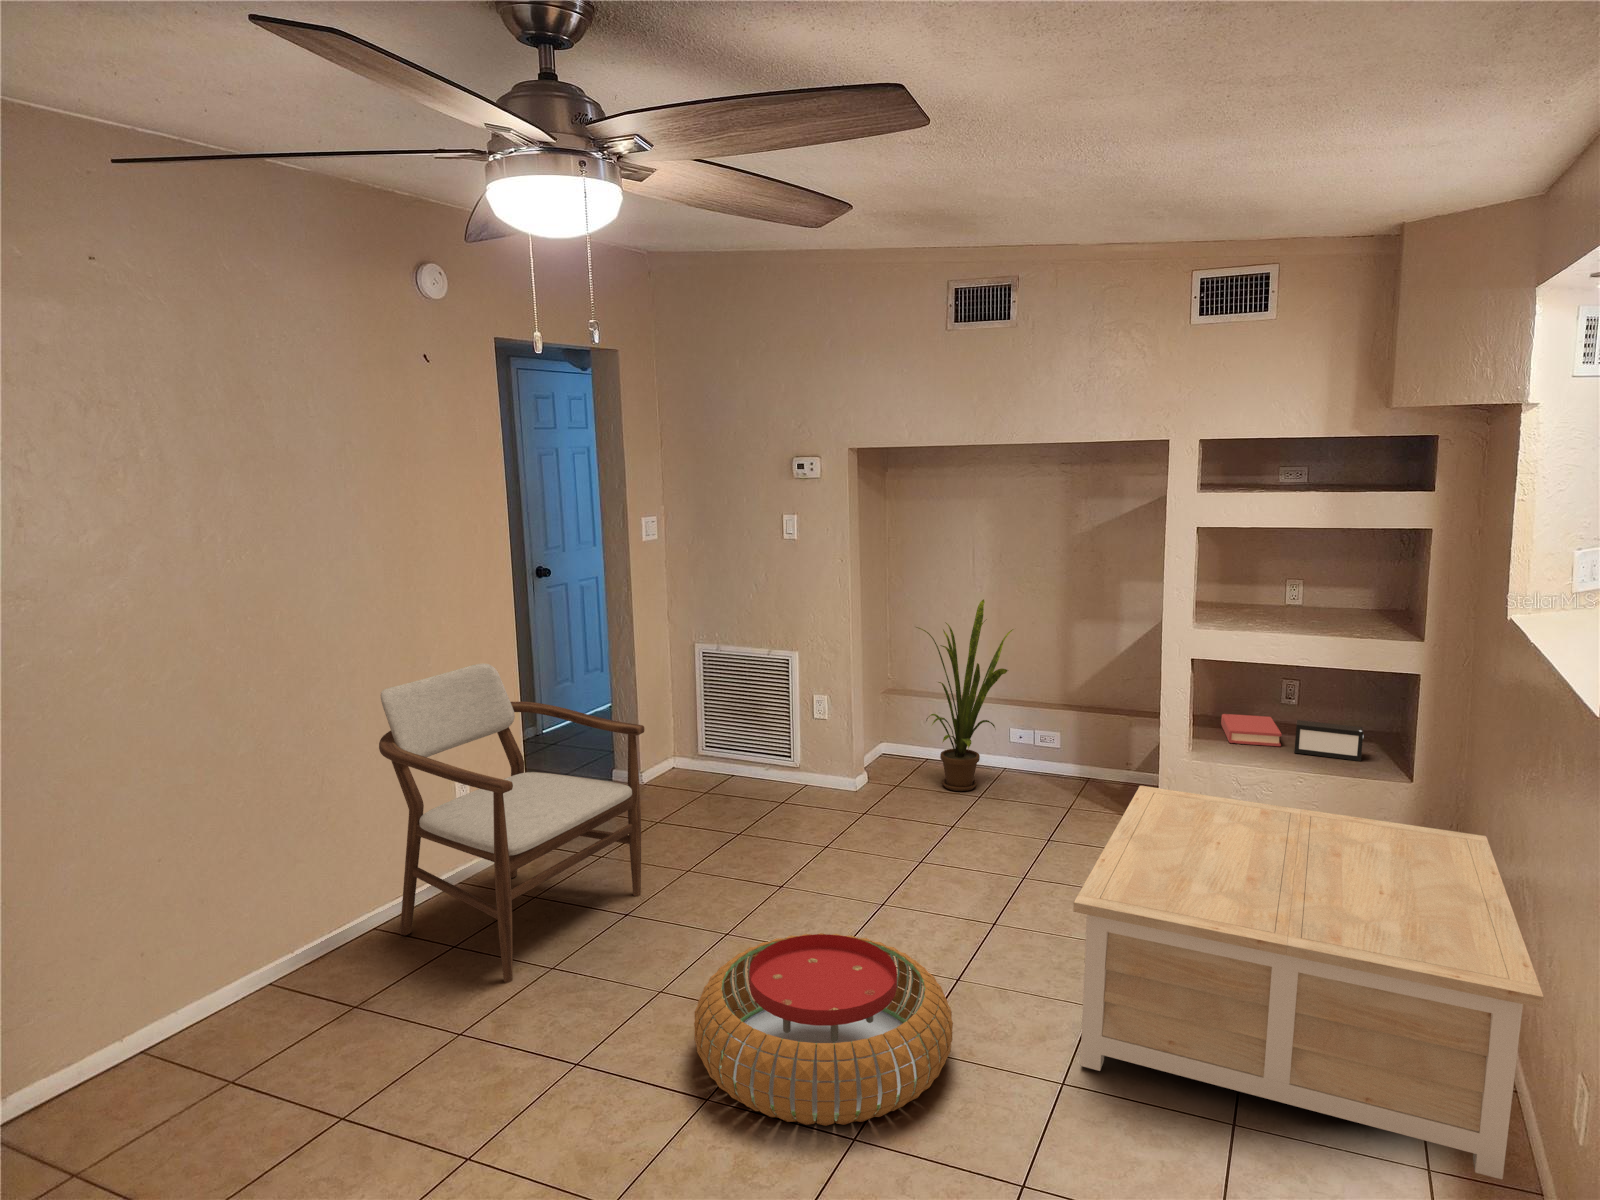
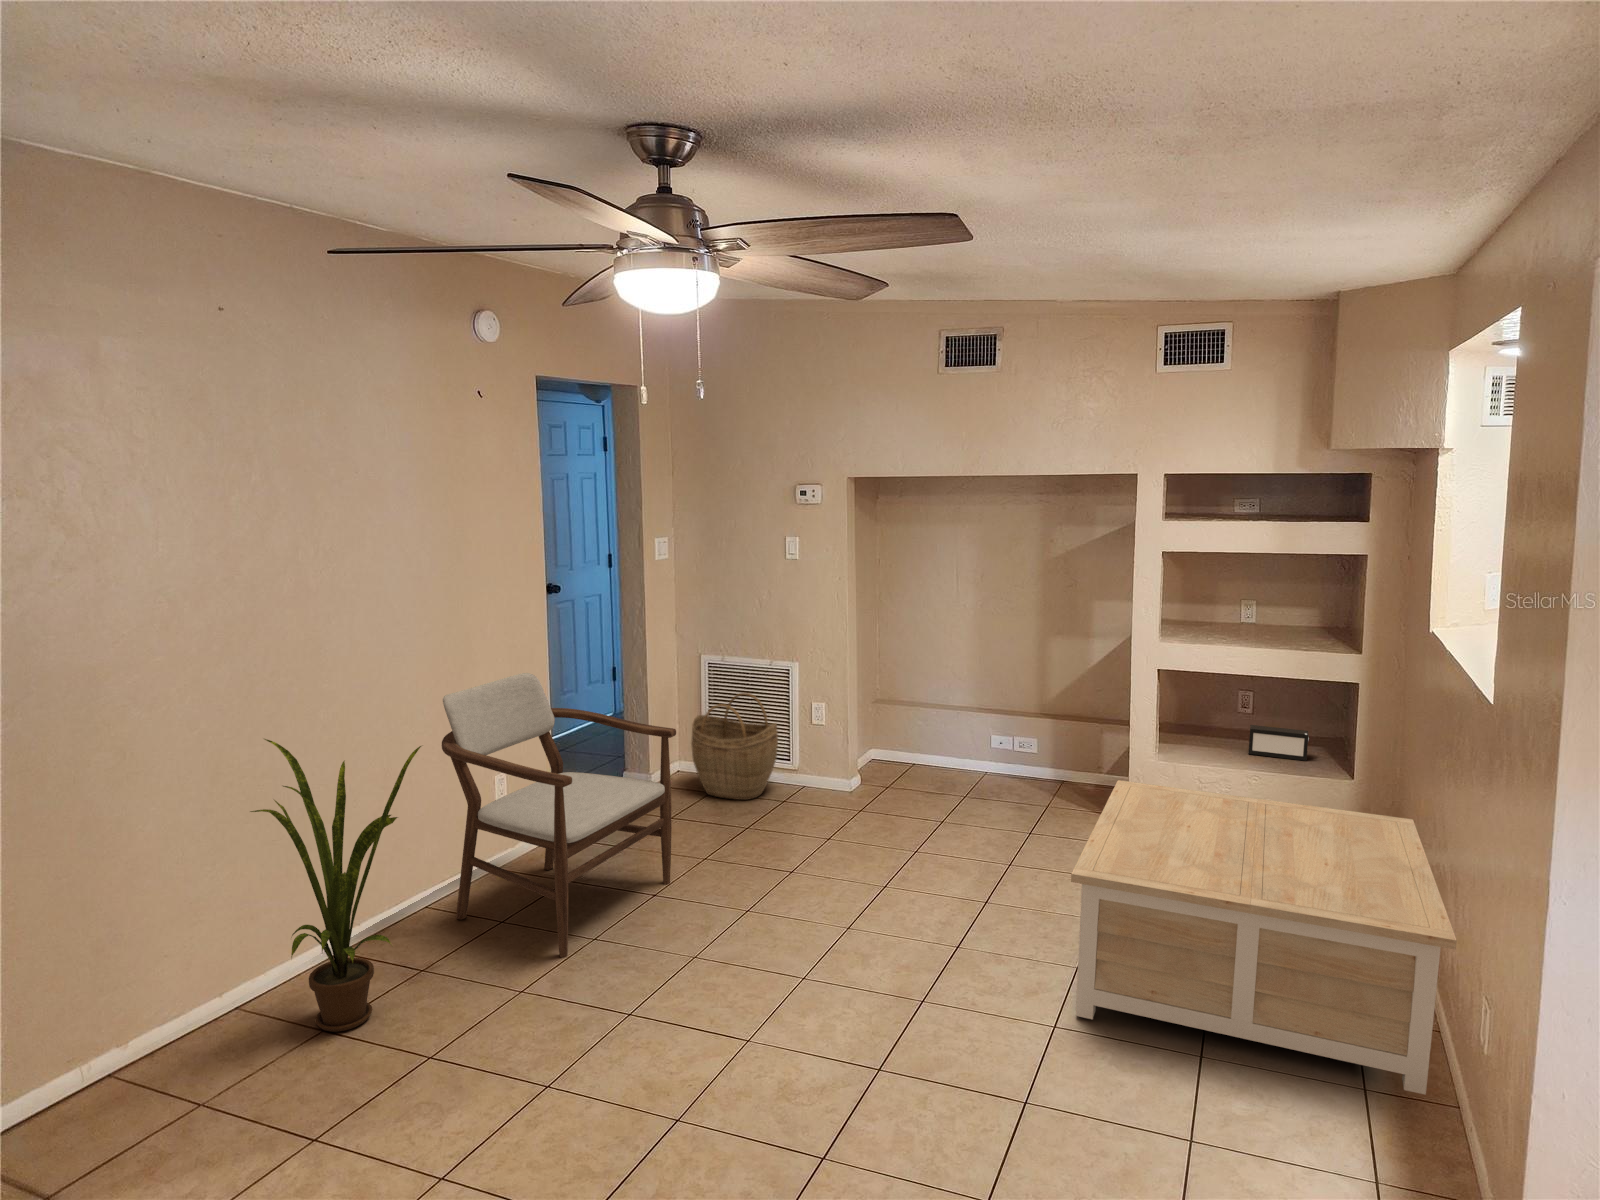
house plant: present [916,599,1013,791] -> present [250,739,421,1032]
woven basket: none [680,683,774,799] -> present [691,693,778,800]
hardback book: present [1221,714,1282,746] -> none [1183,720,1237,749]
pouf: present [694,933,953,1126] -> none [743,908,967,1066]

